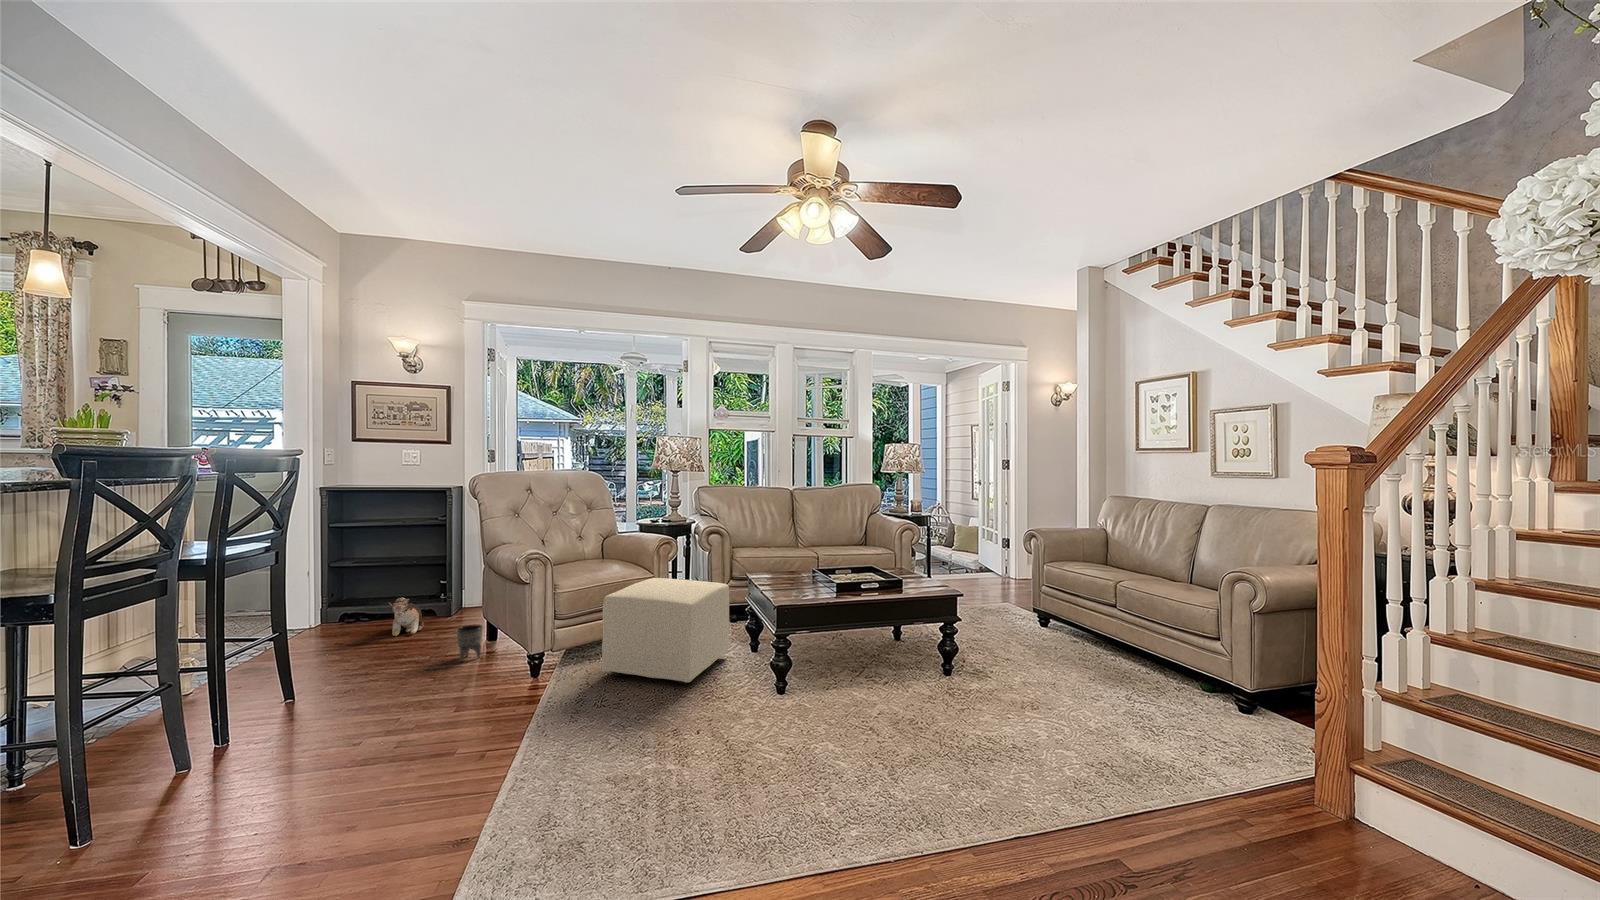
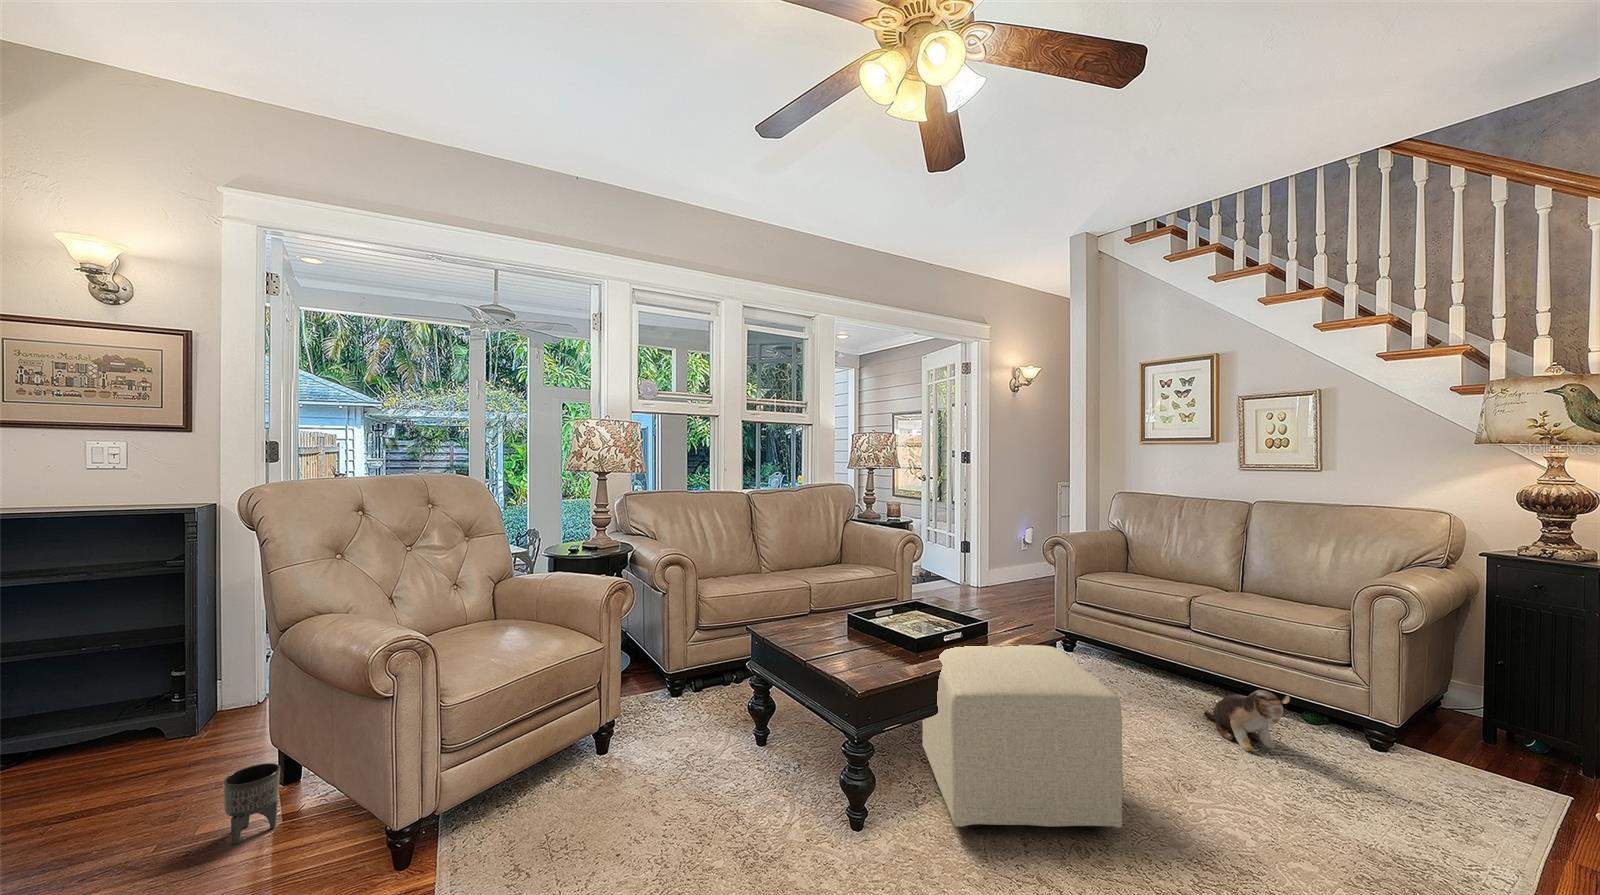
ottoman: present [602,578,729,684] -> present [922,645,1123,829]
plush toy: present [388,598,424,636] -> present [1204,690,1290,751]

